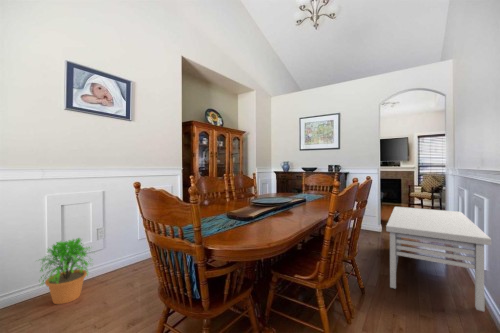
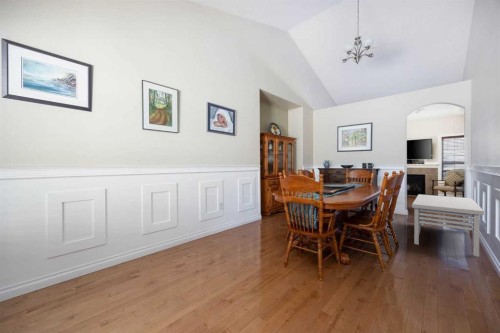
potted plant: present [40,238,90,304] -> none [199,206,229,243]

